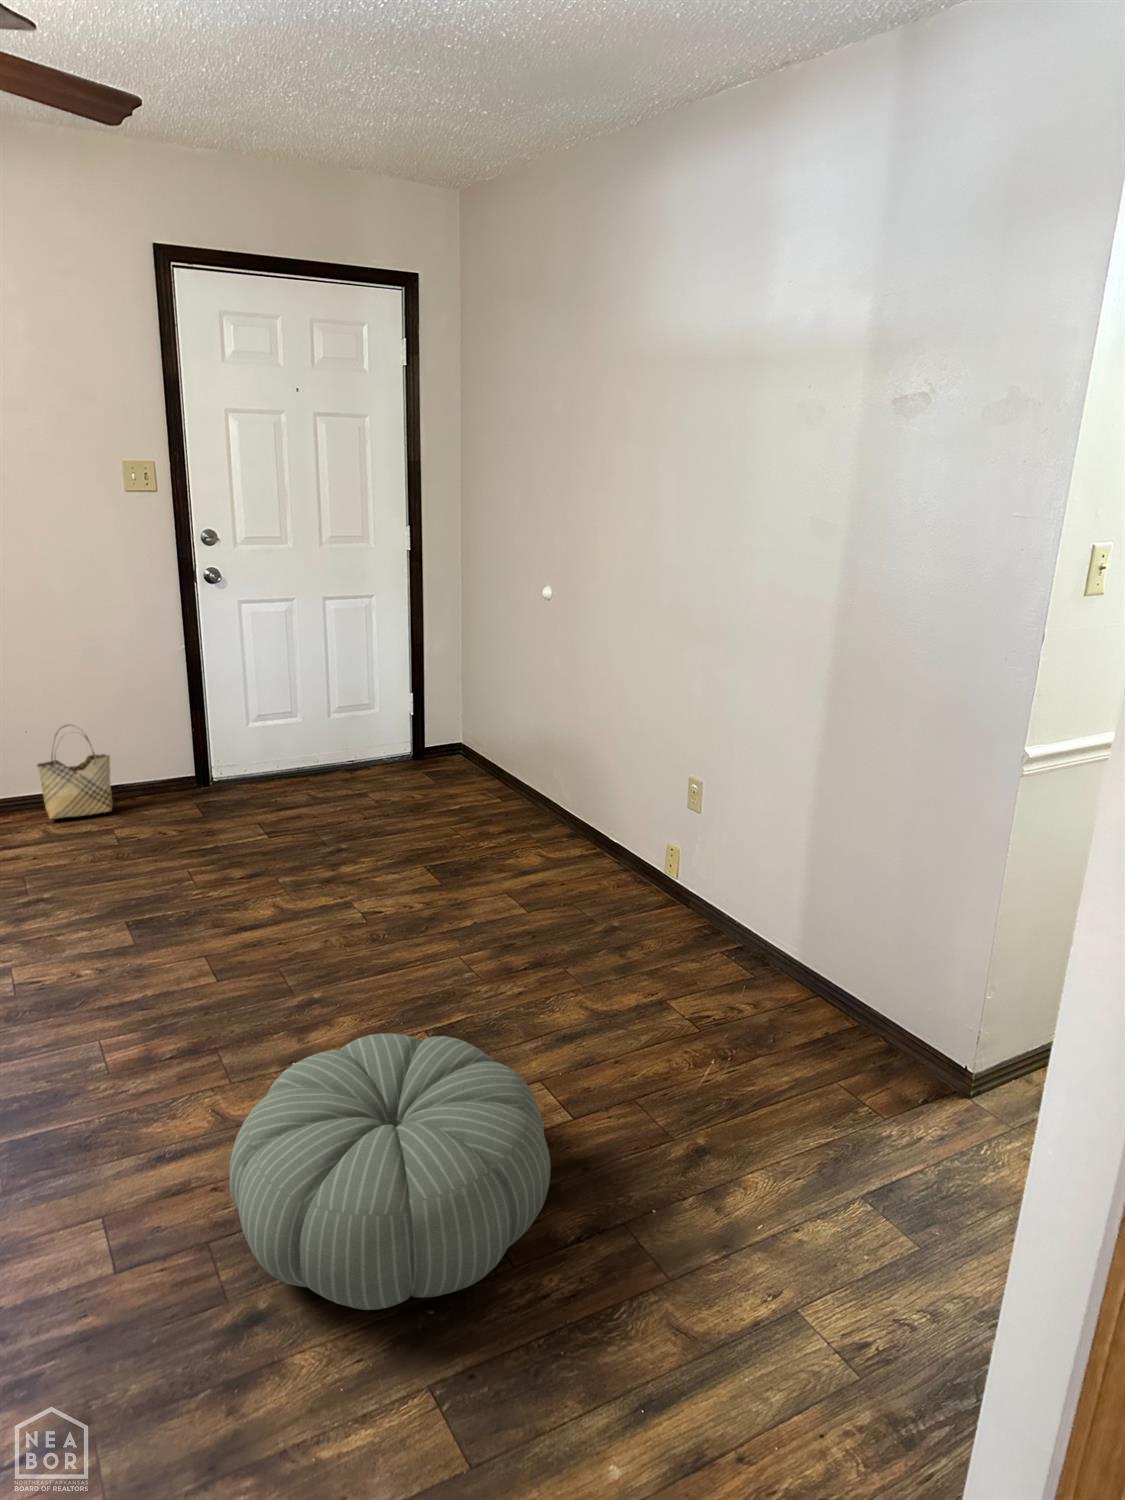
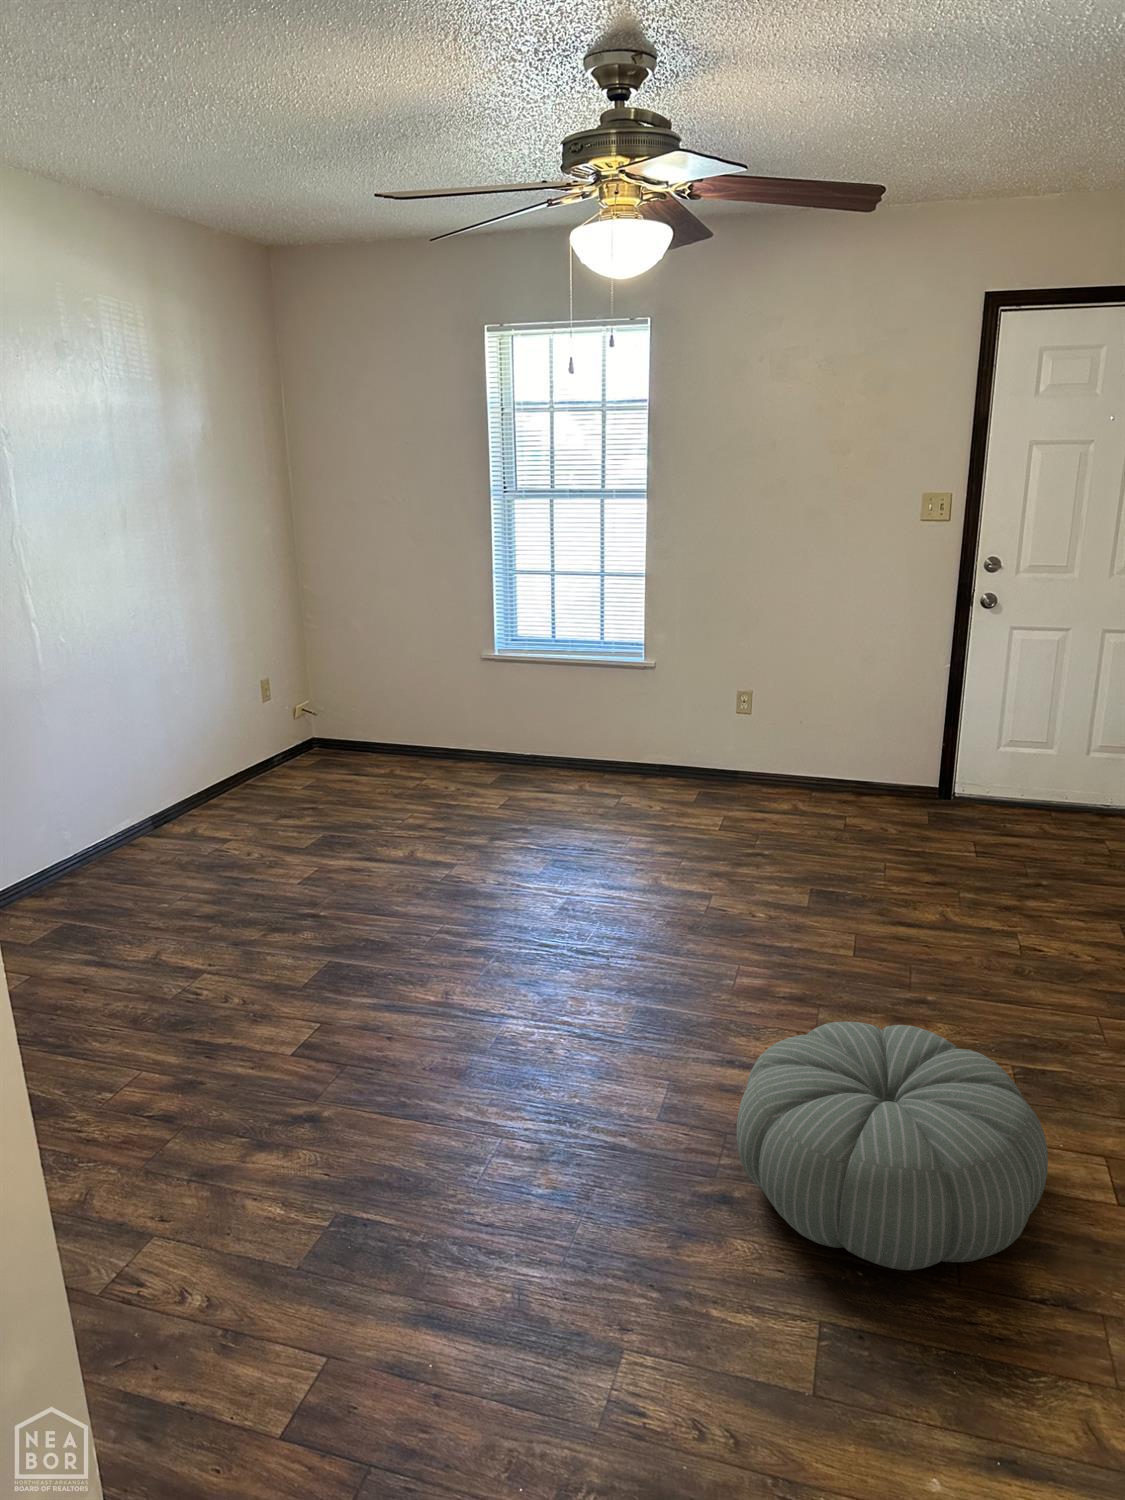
woven basket: present [37,724,112,819] -> none [798,719,860,801]

